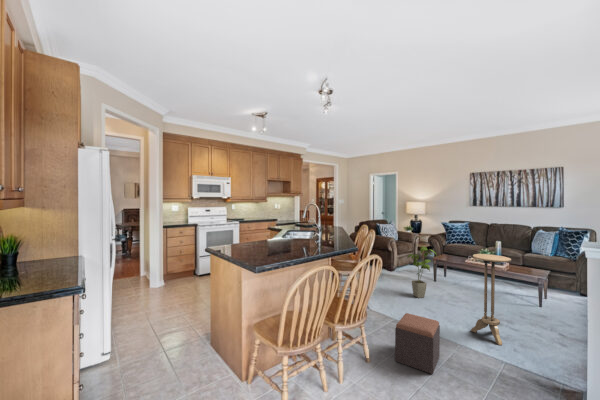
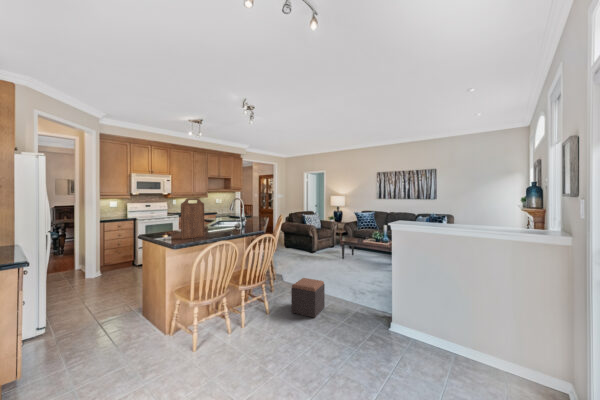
cutting board: none [264,207,291,260] -> present [181,198,205,239]
house plant: present [408,246,435,298] -> none [319,230,339,271]
side table: present [471,254,511,345] -> none [354,233,378,297]

